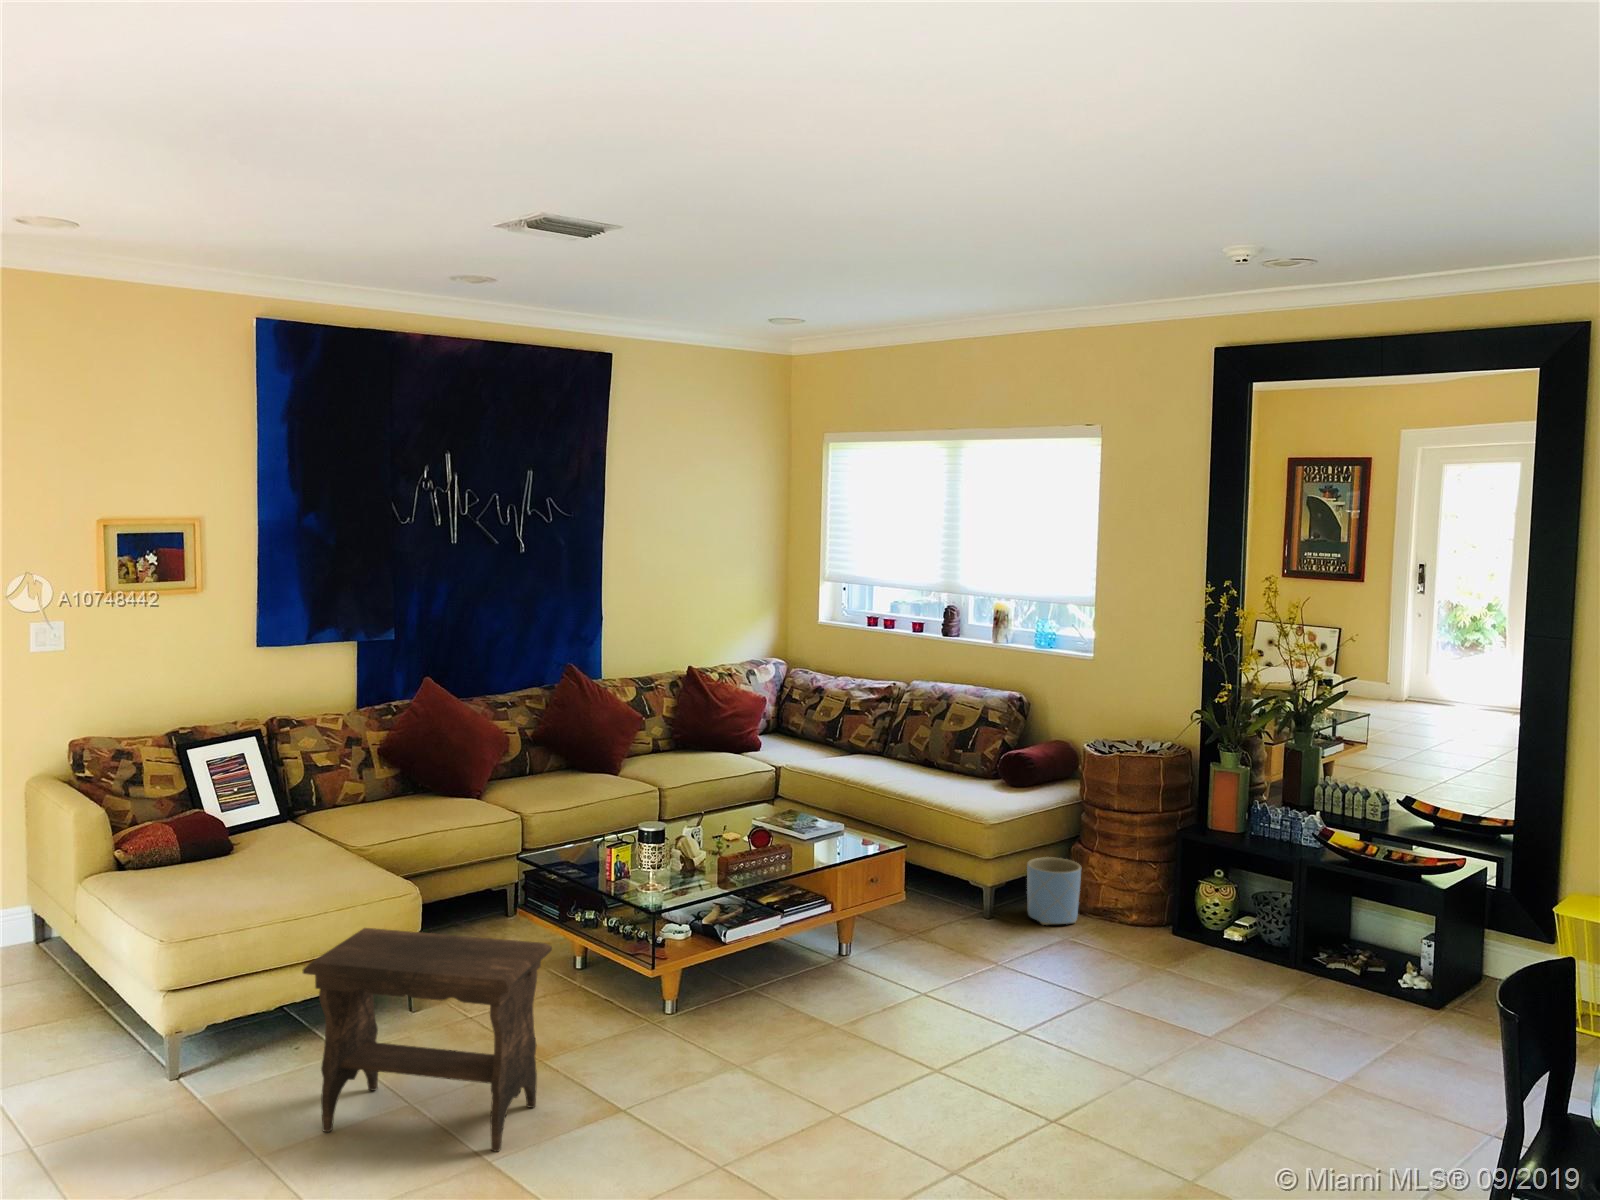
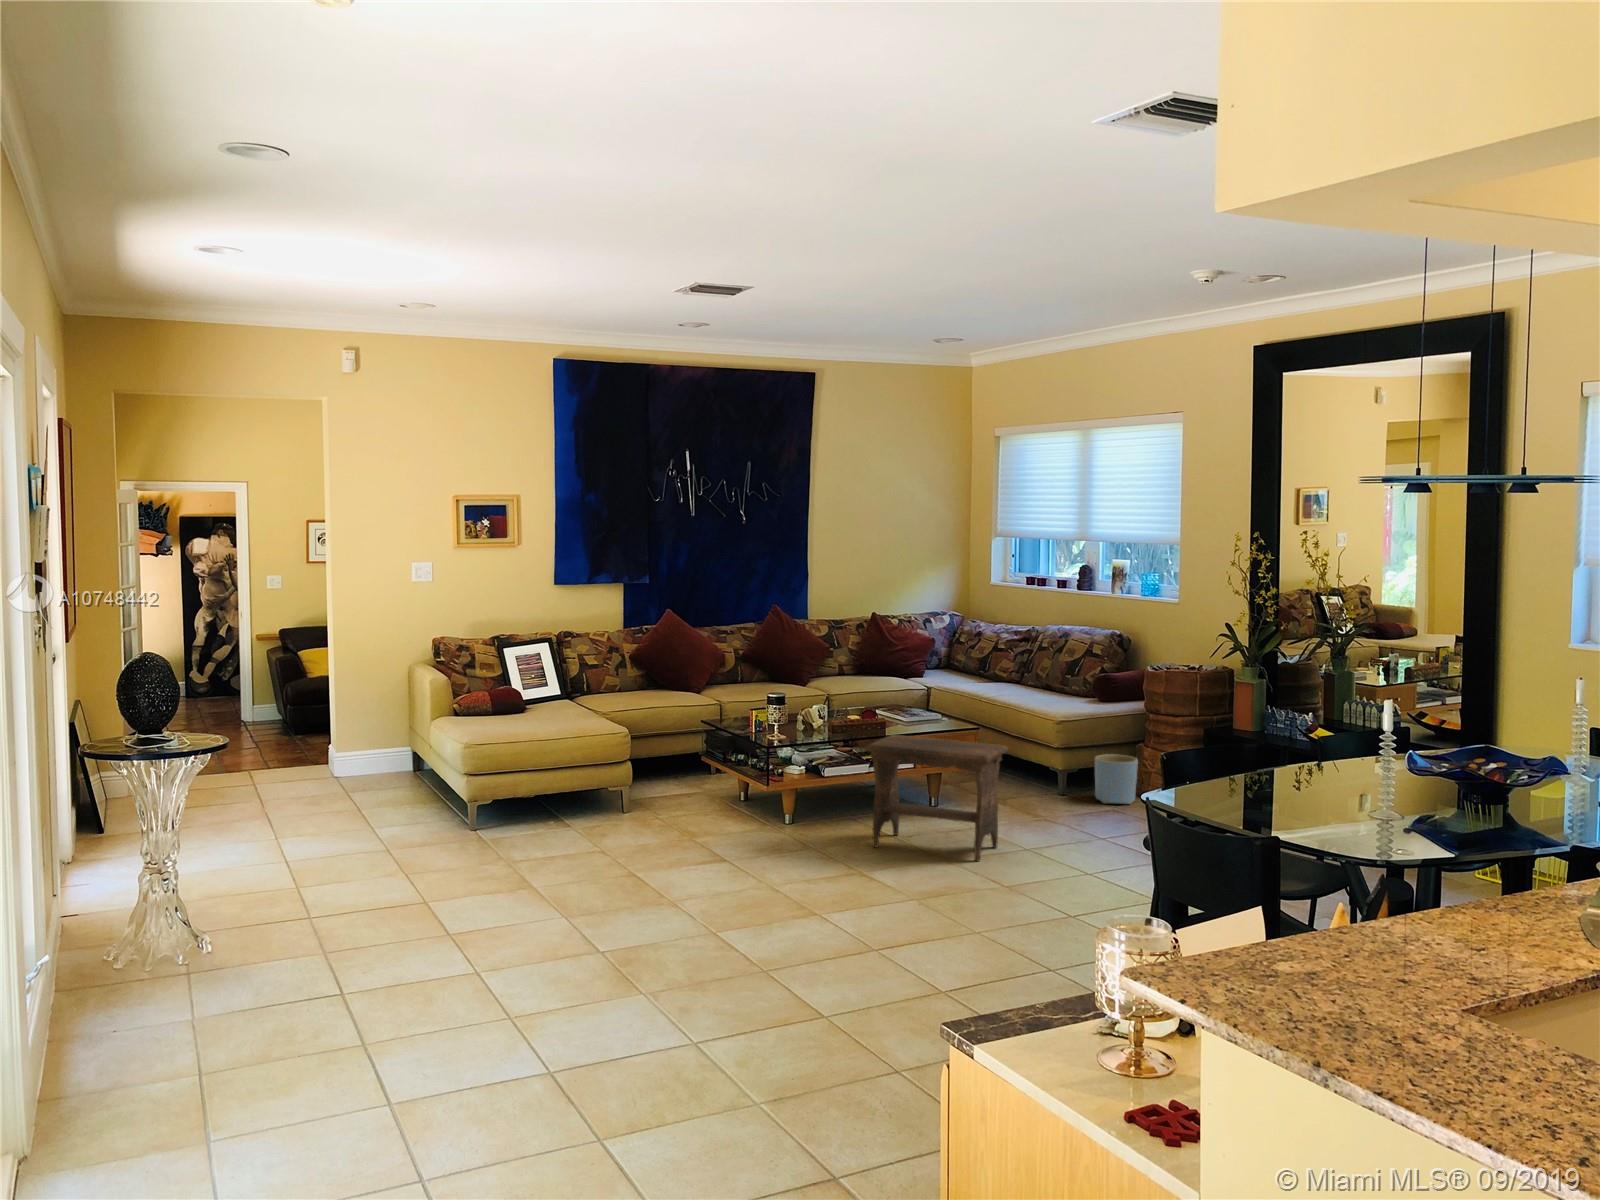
footstool: present [303,928,552,1151] -> present [865,735,1009,861]

